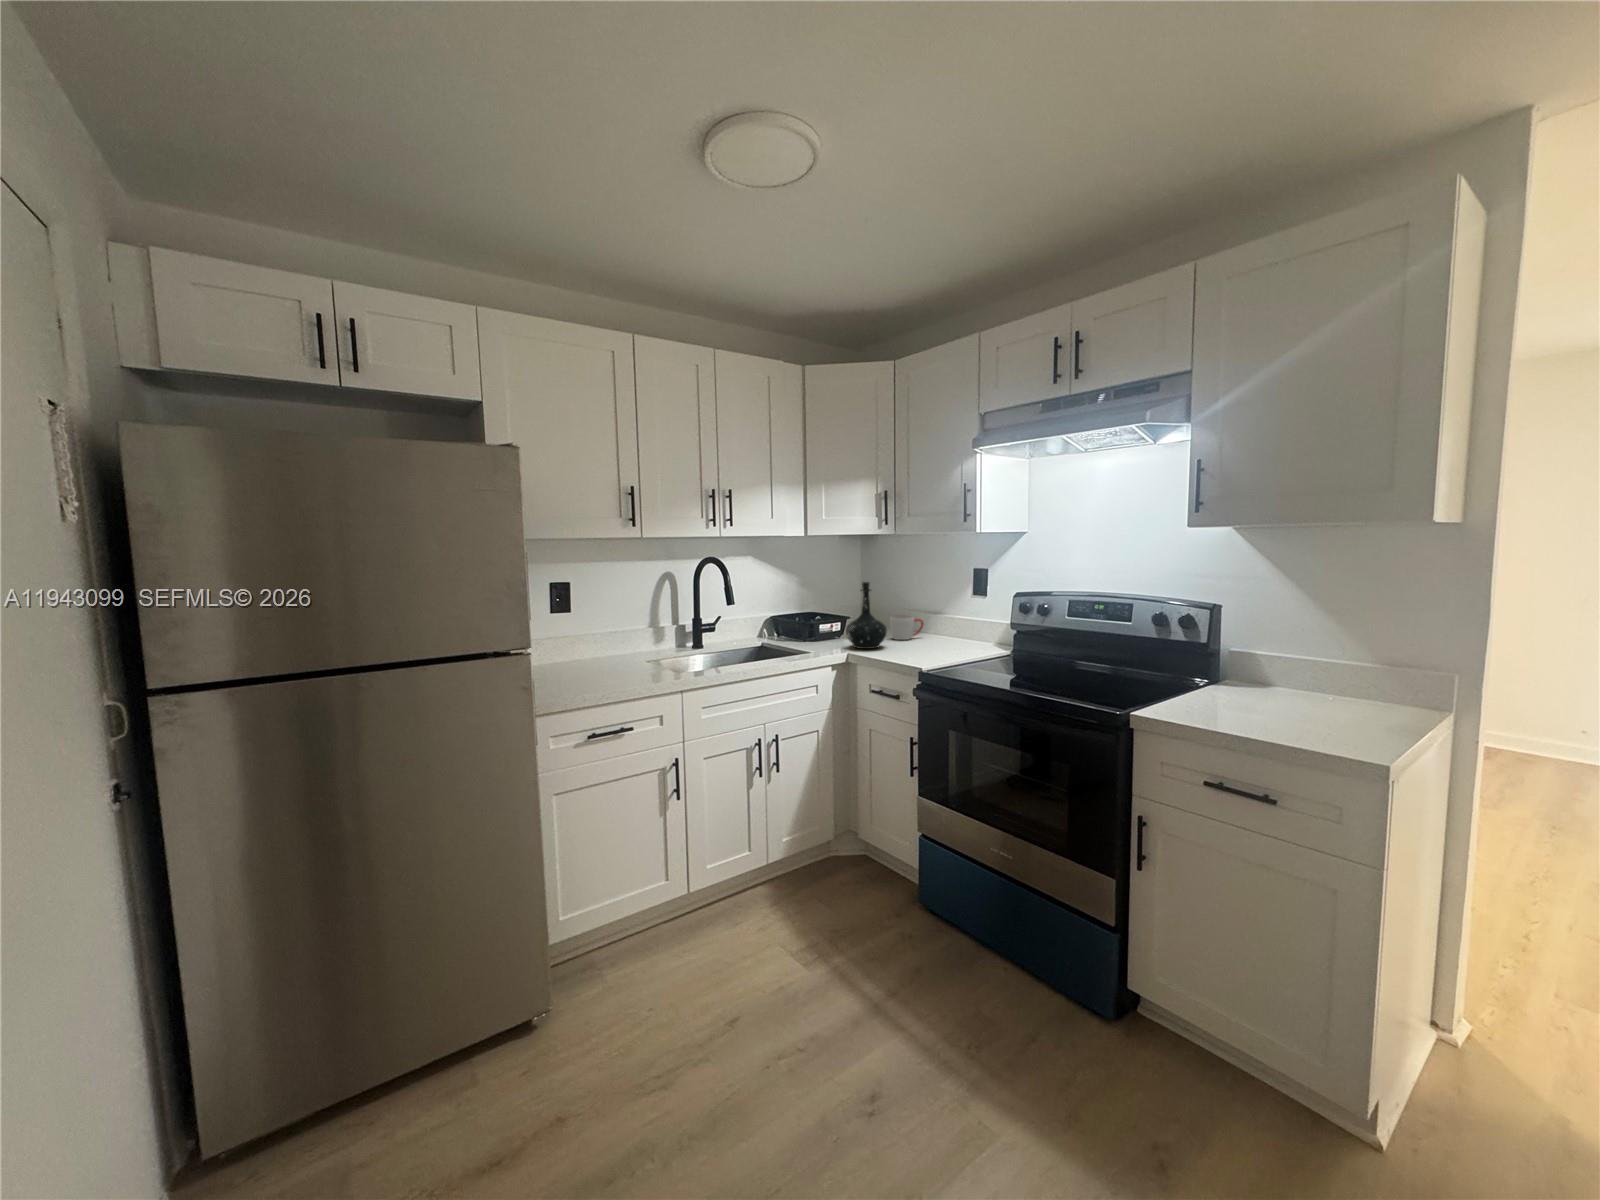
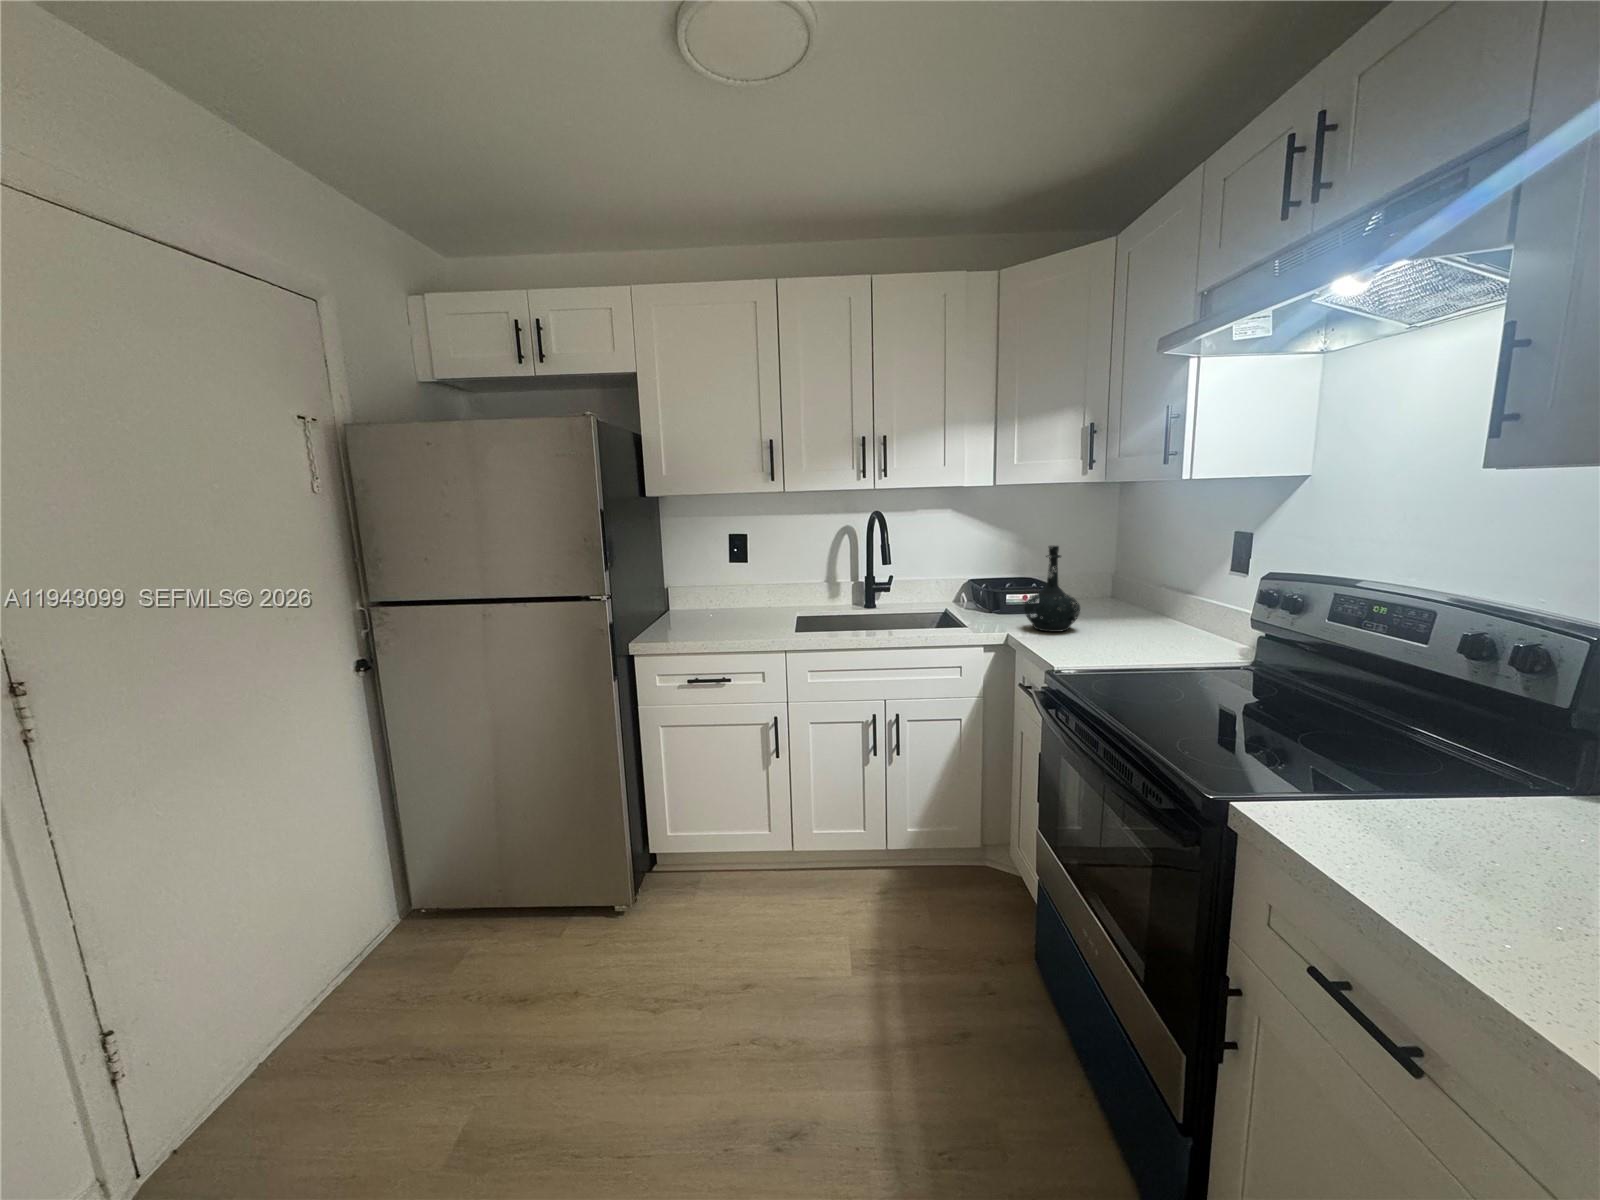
mug: present [890,615,923,640] -> none [1109,592,1161,625]

